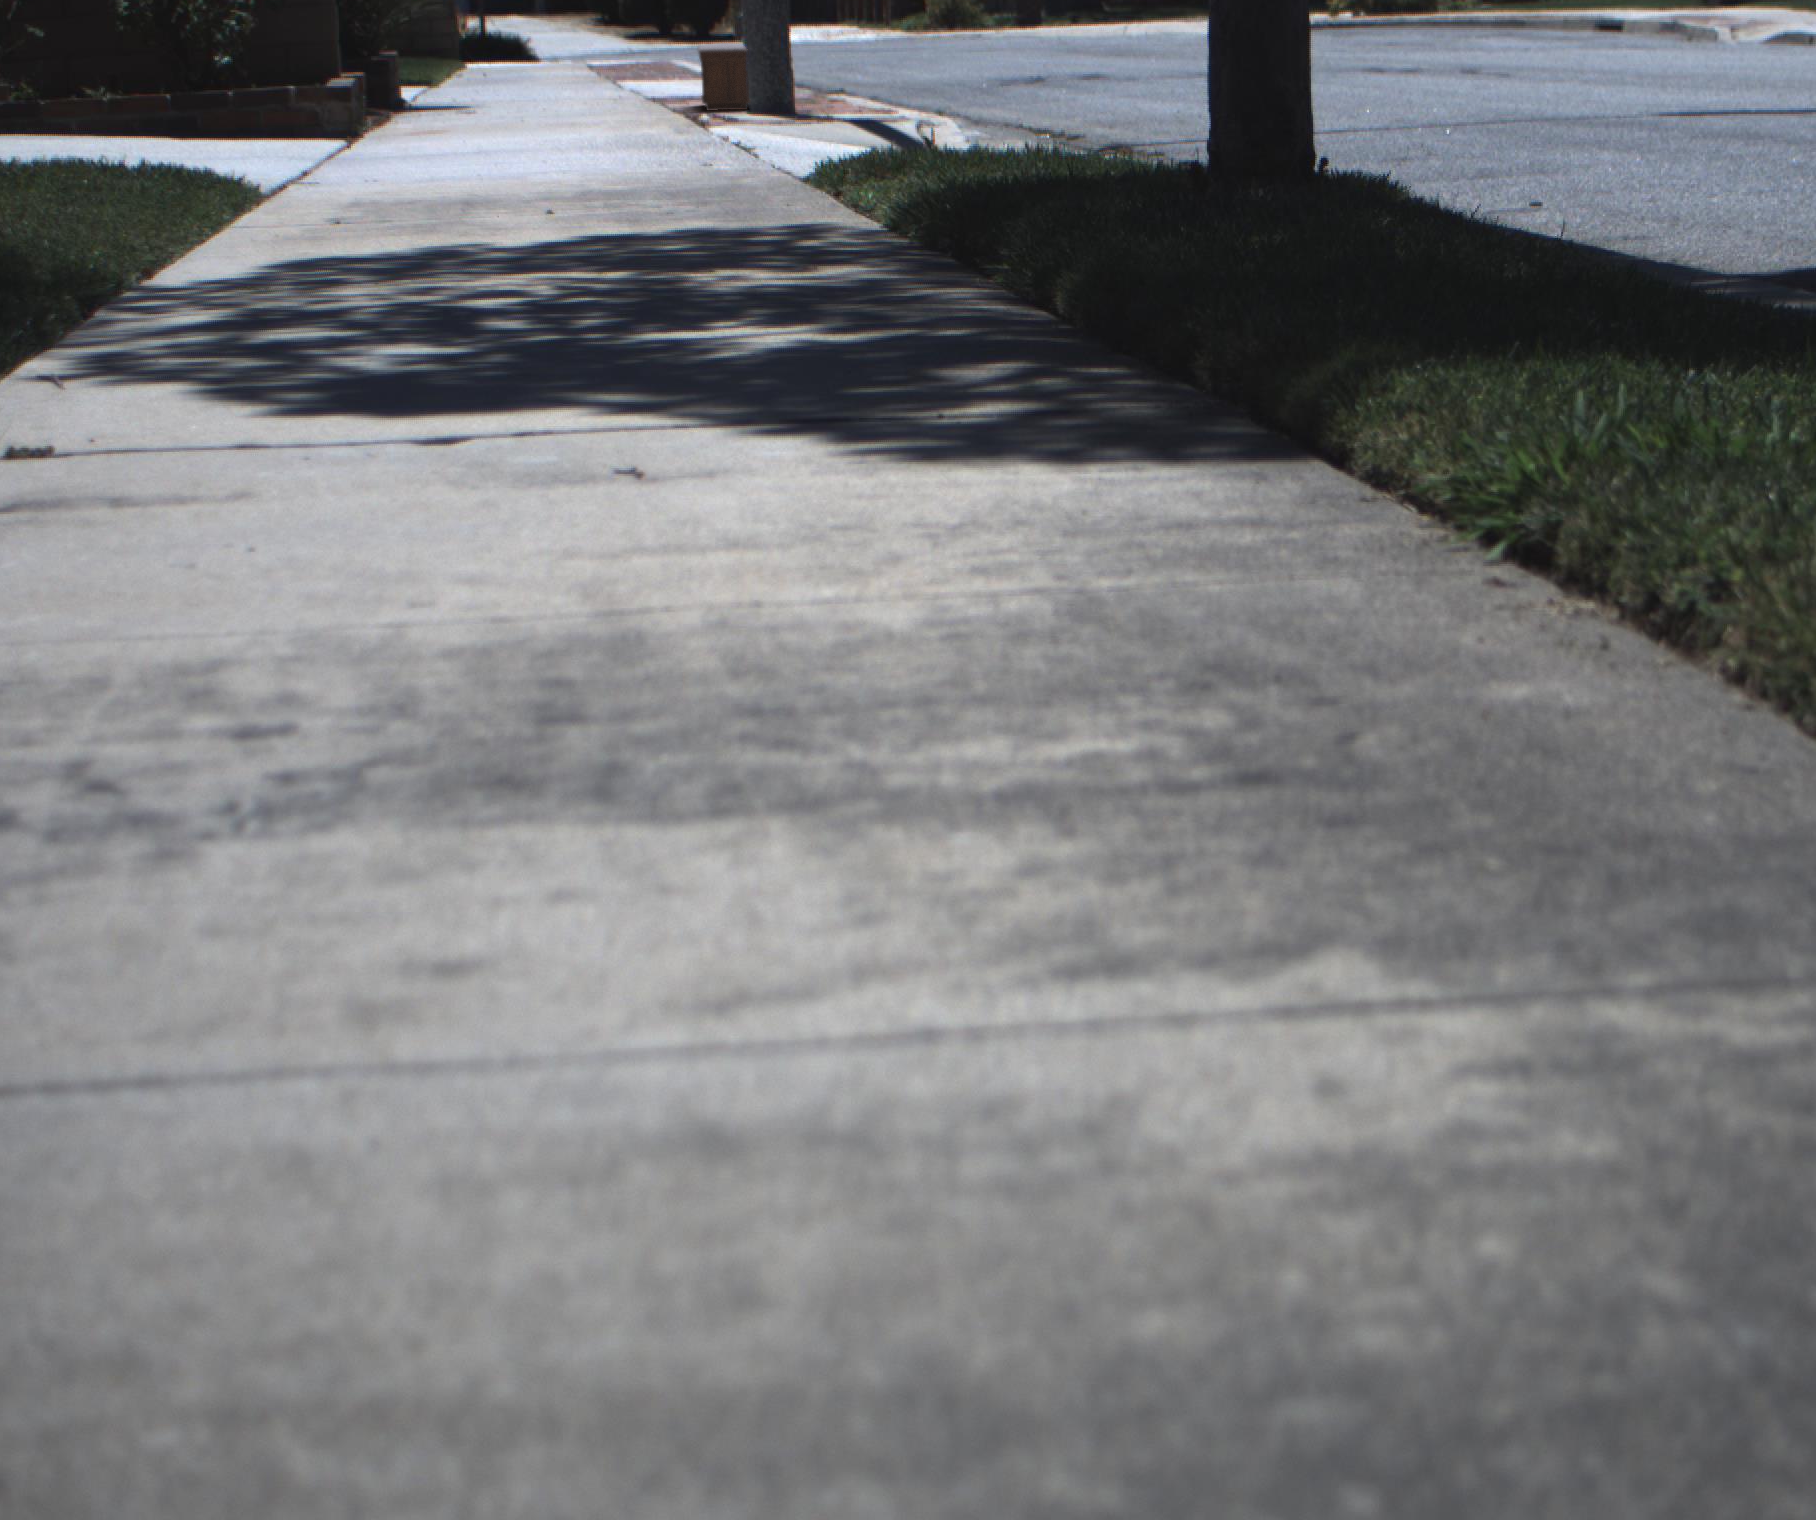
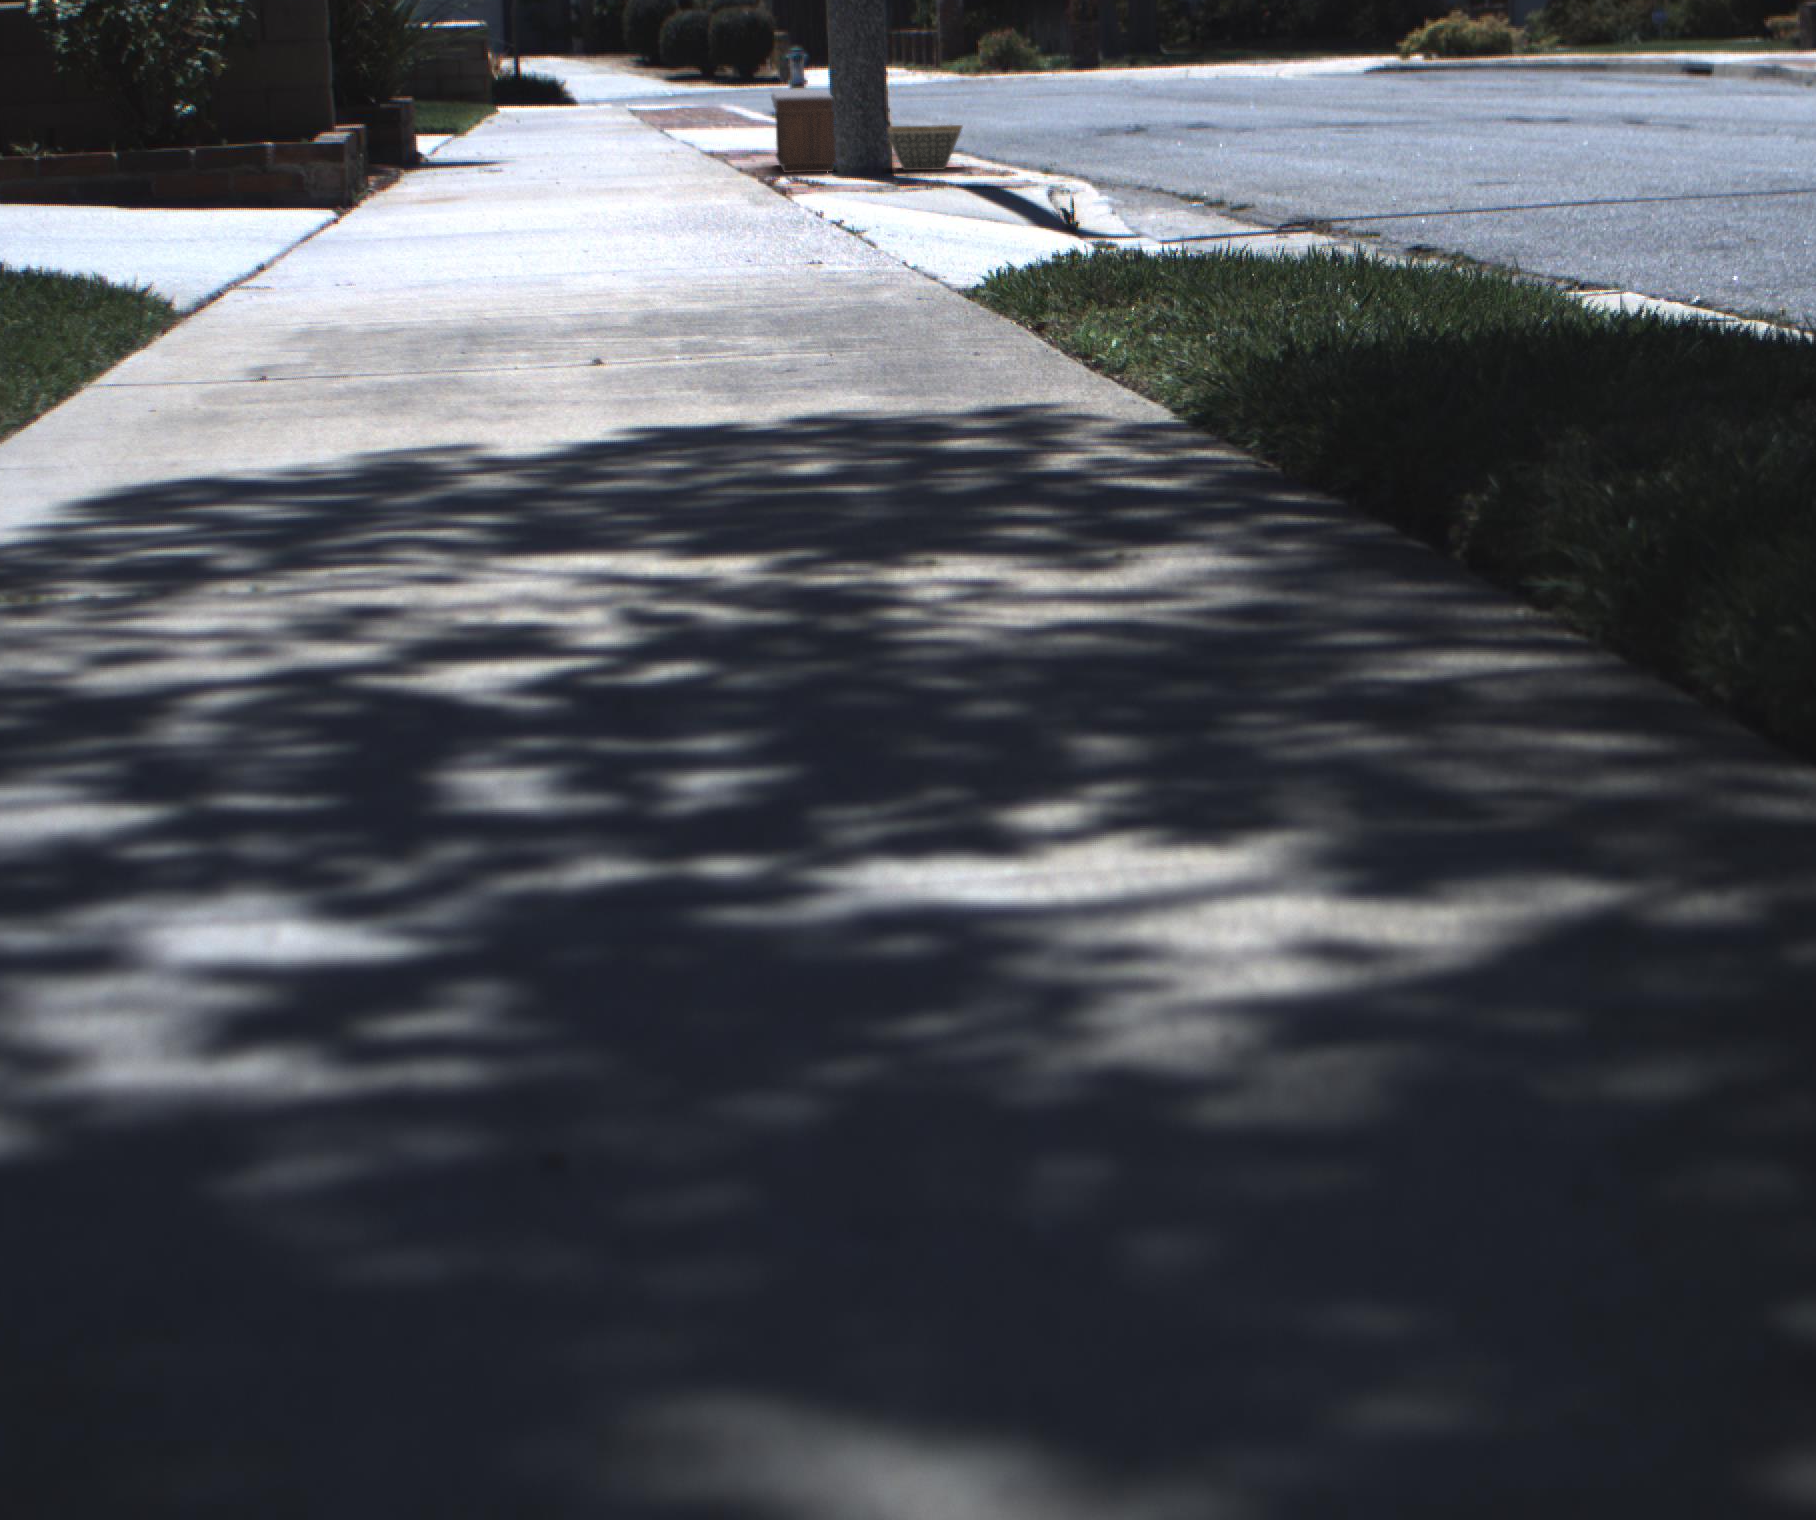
basket: none [788,72,854,108] -> present [888,125,962,170]

